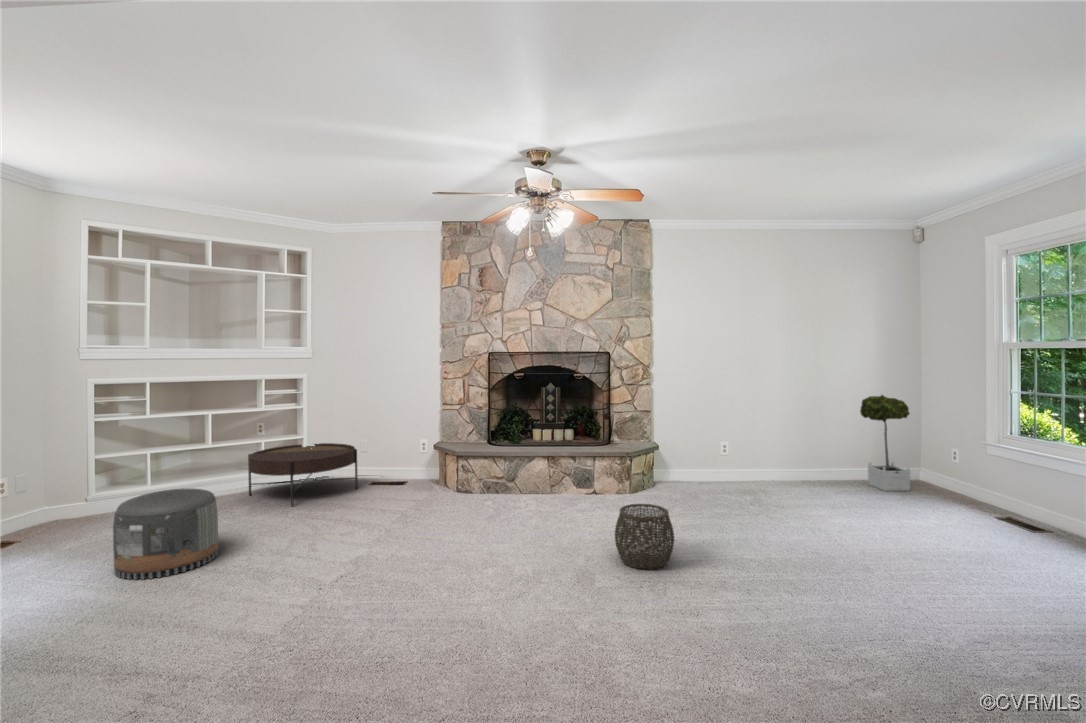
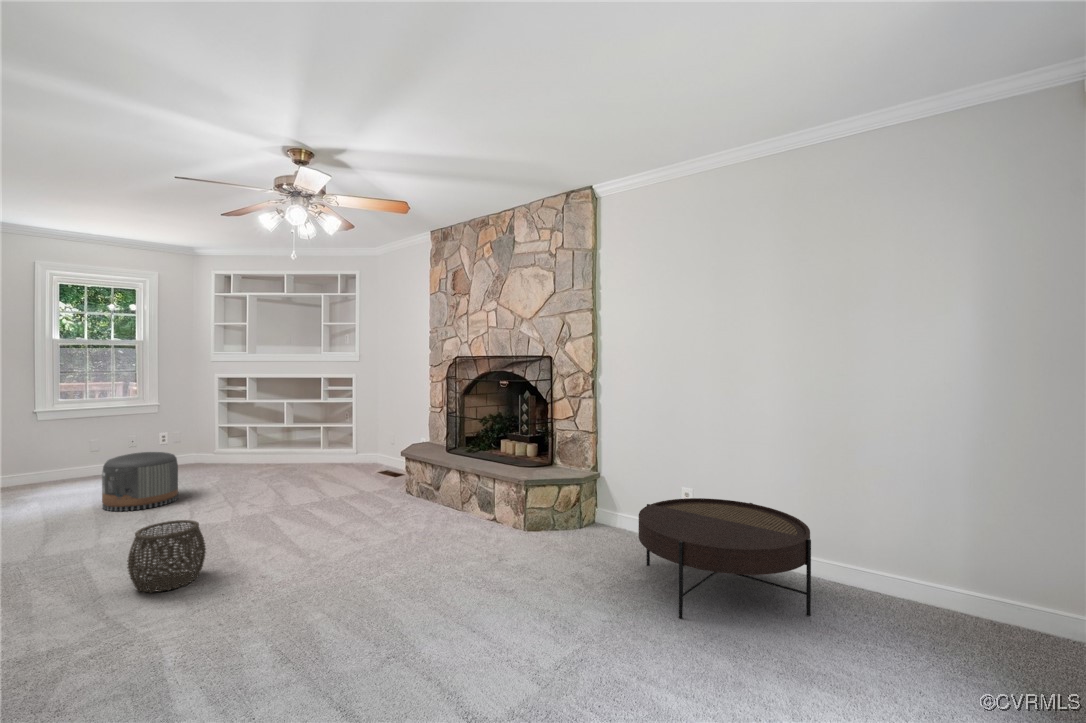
potted tree: present [860,395,910,491] -> none [889,443,989,647]
coffee table: present [248,443,358,506] -> present [639,498,811,619]
woven basket: present [614,504,674,569] -> present [127,520,206,593]

